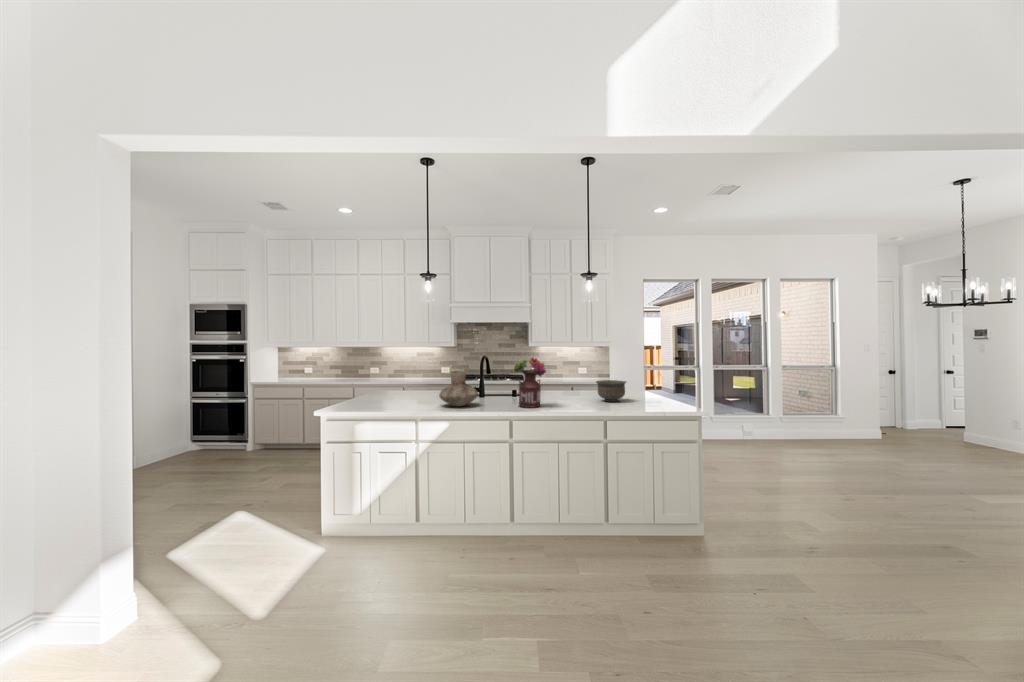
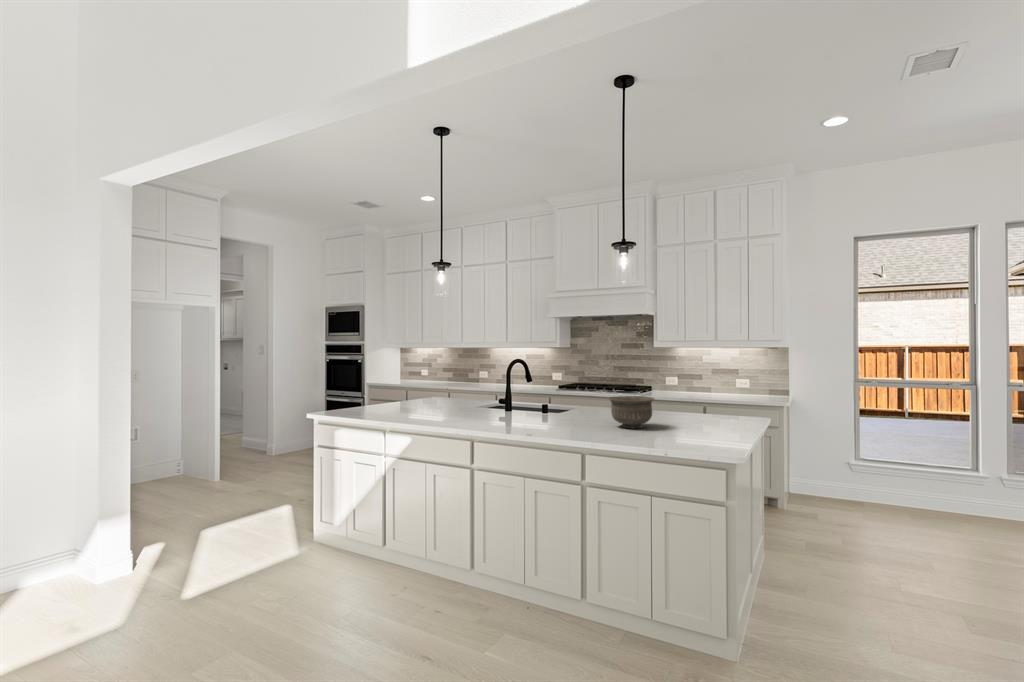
flower arrangement: present [513,358,546,408] -> none [479,360,525,427]
vase: present [439,371,478,406] -> none [412,375,459,418]

